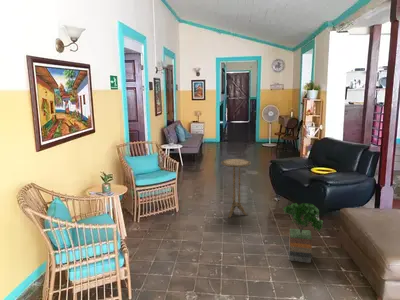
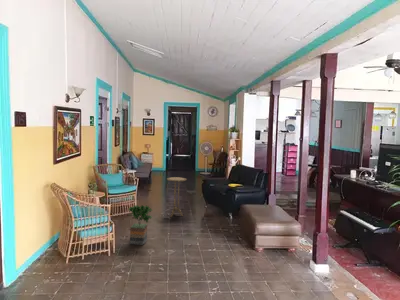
potted tree: present [284,203,323,263] -> present [129,205,152,245]

